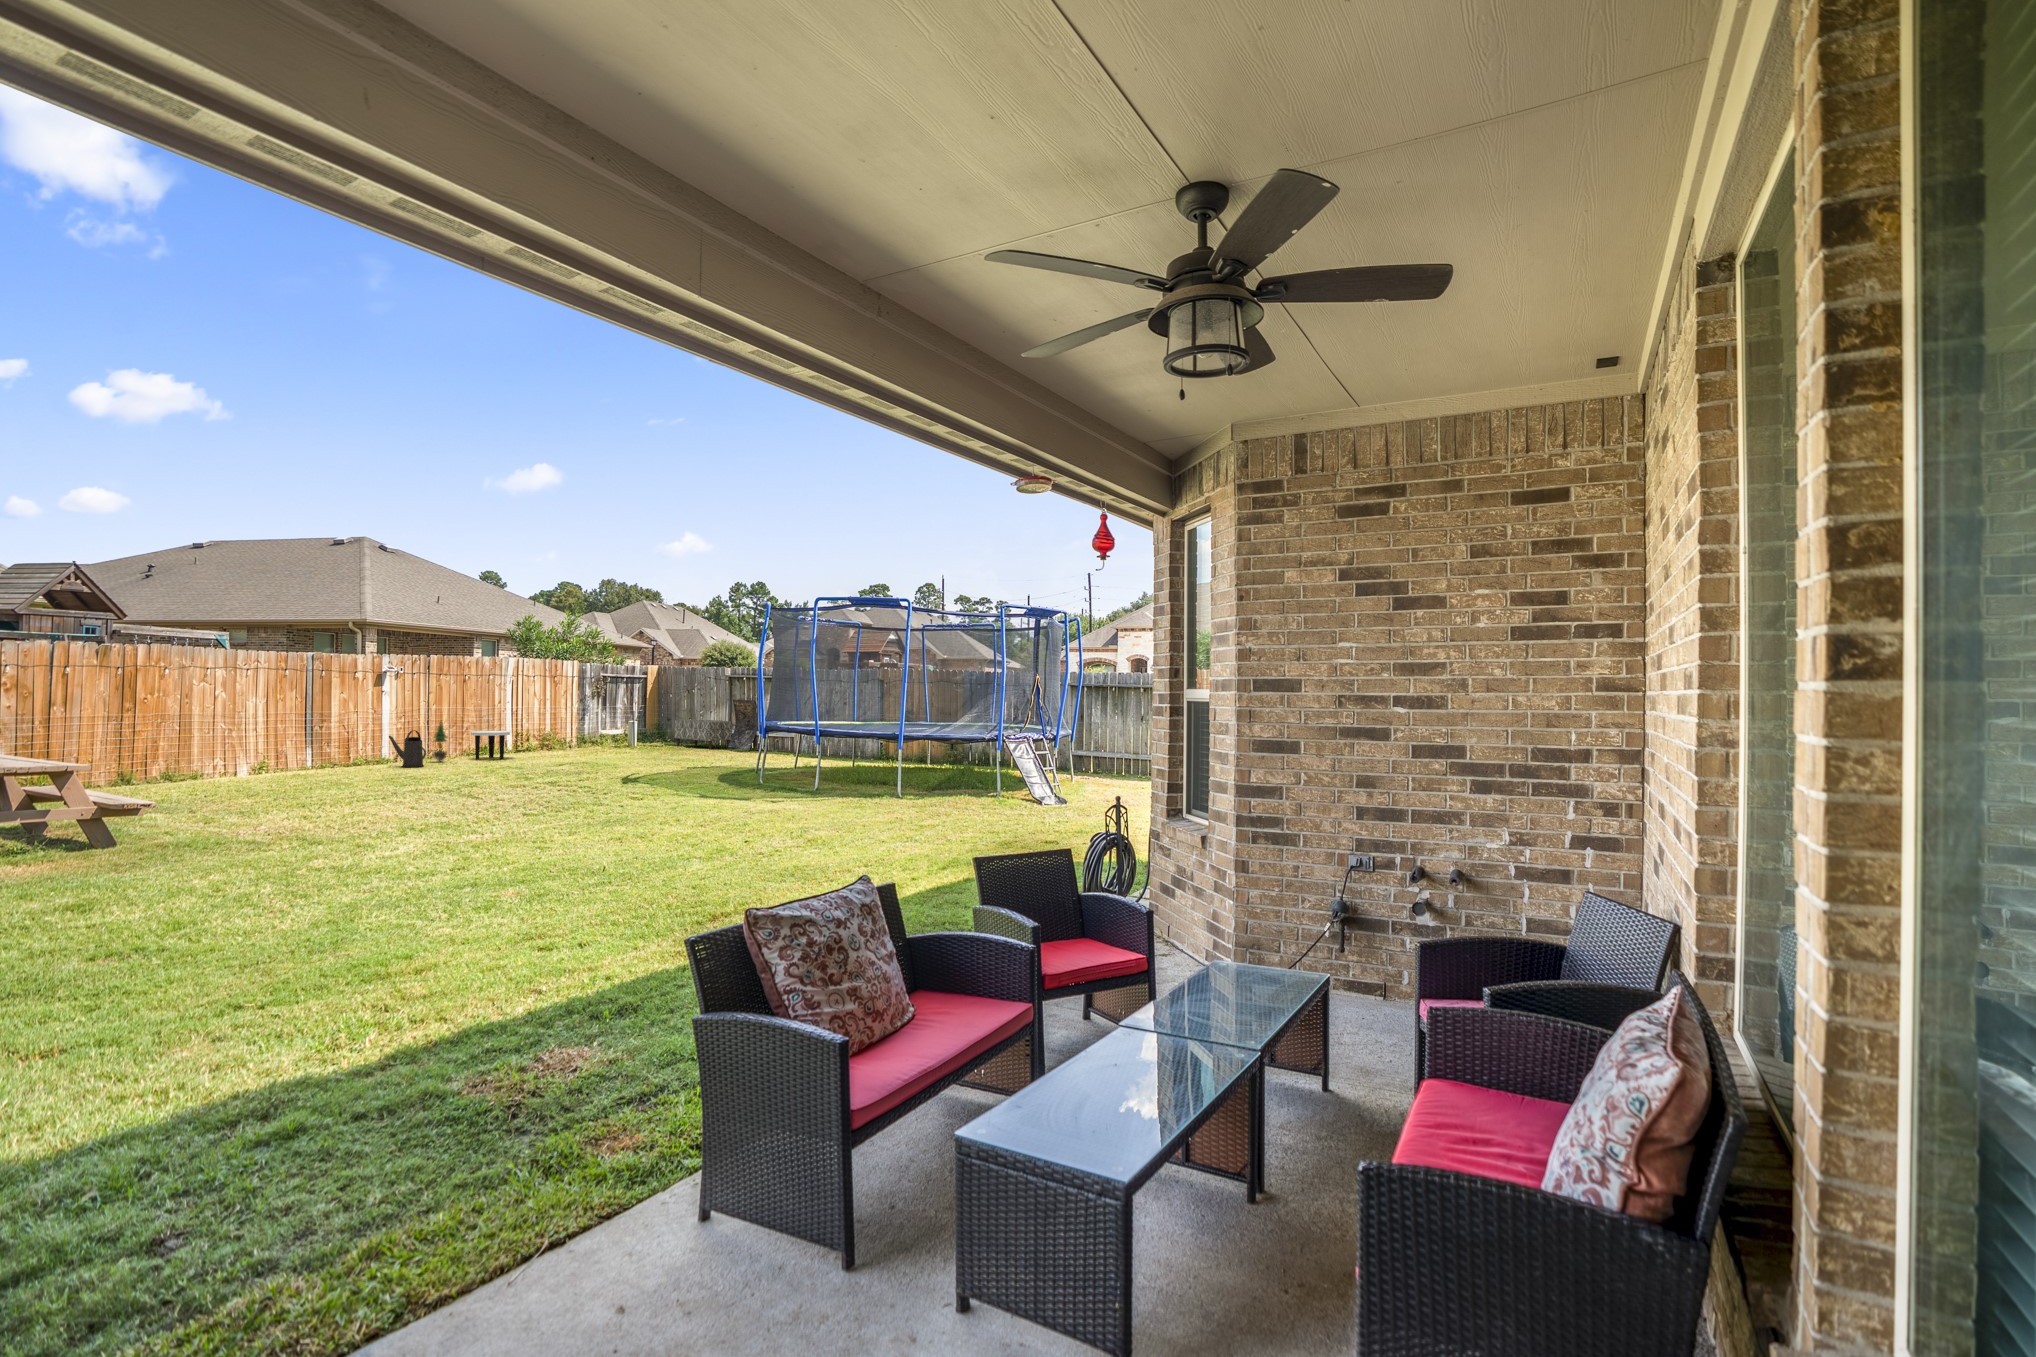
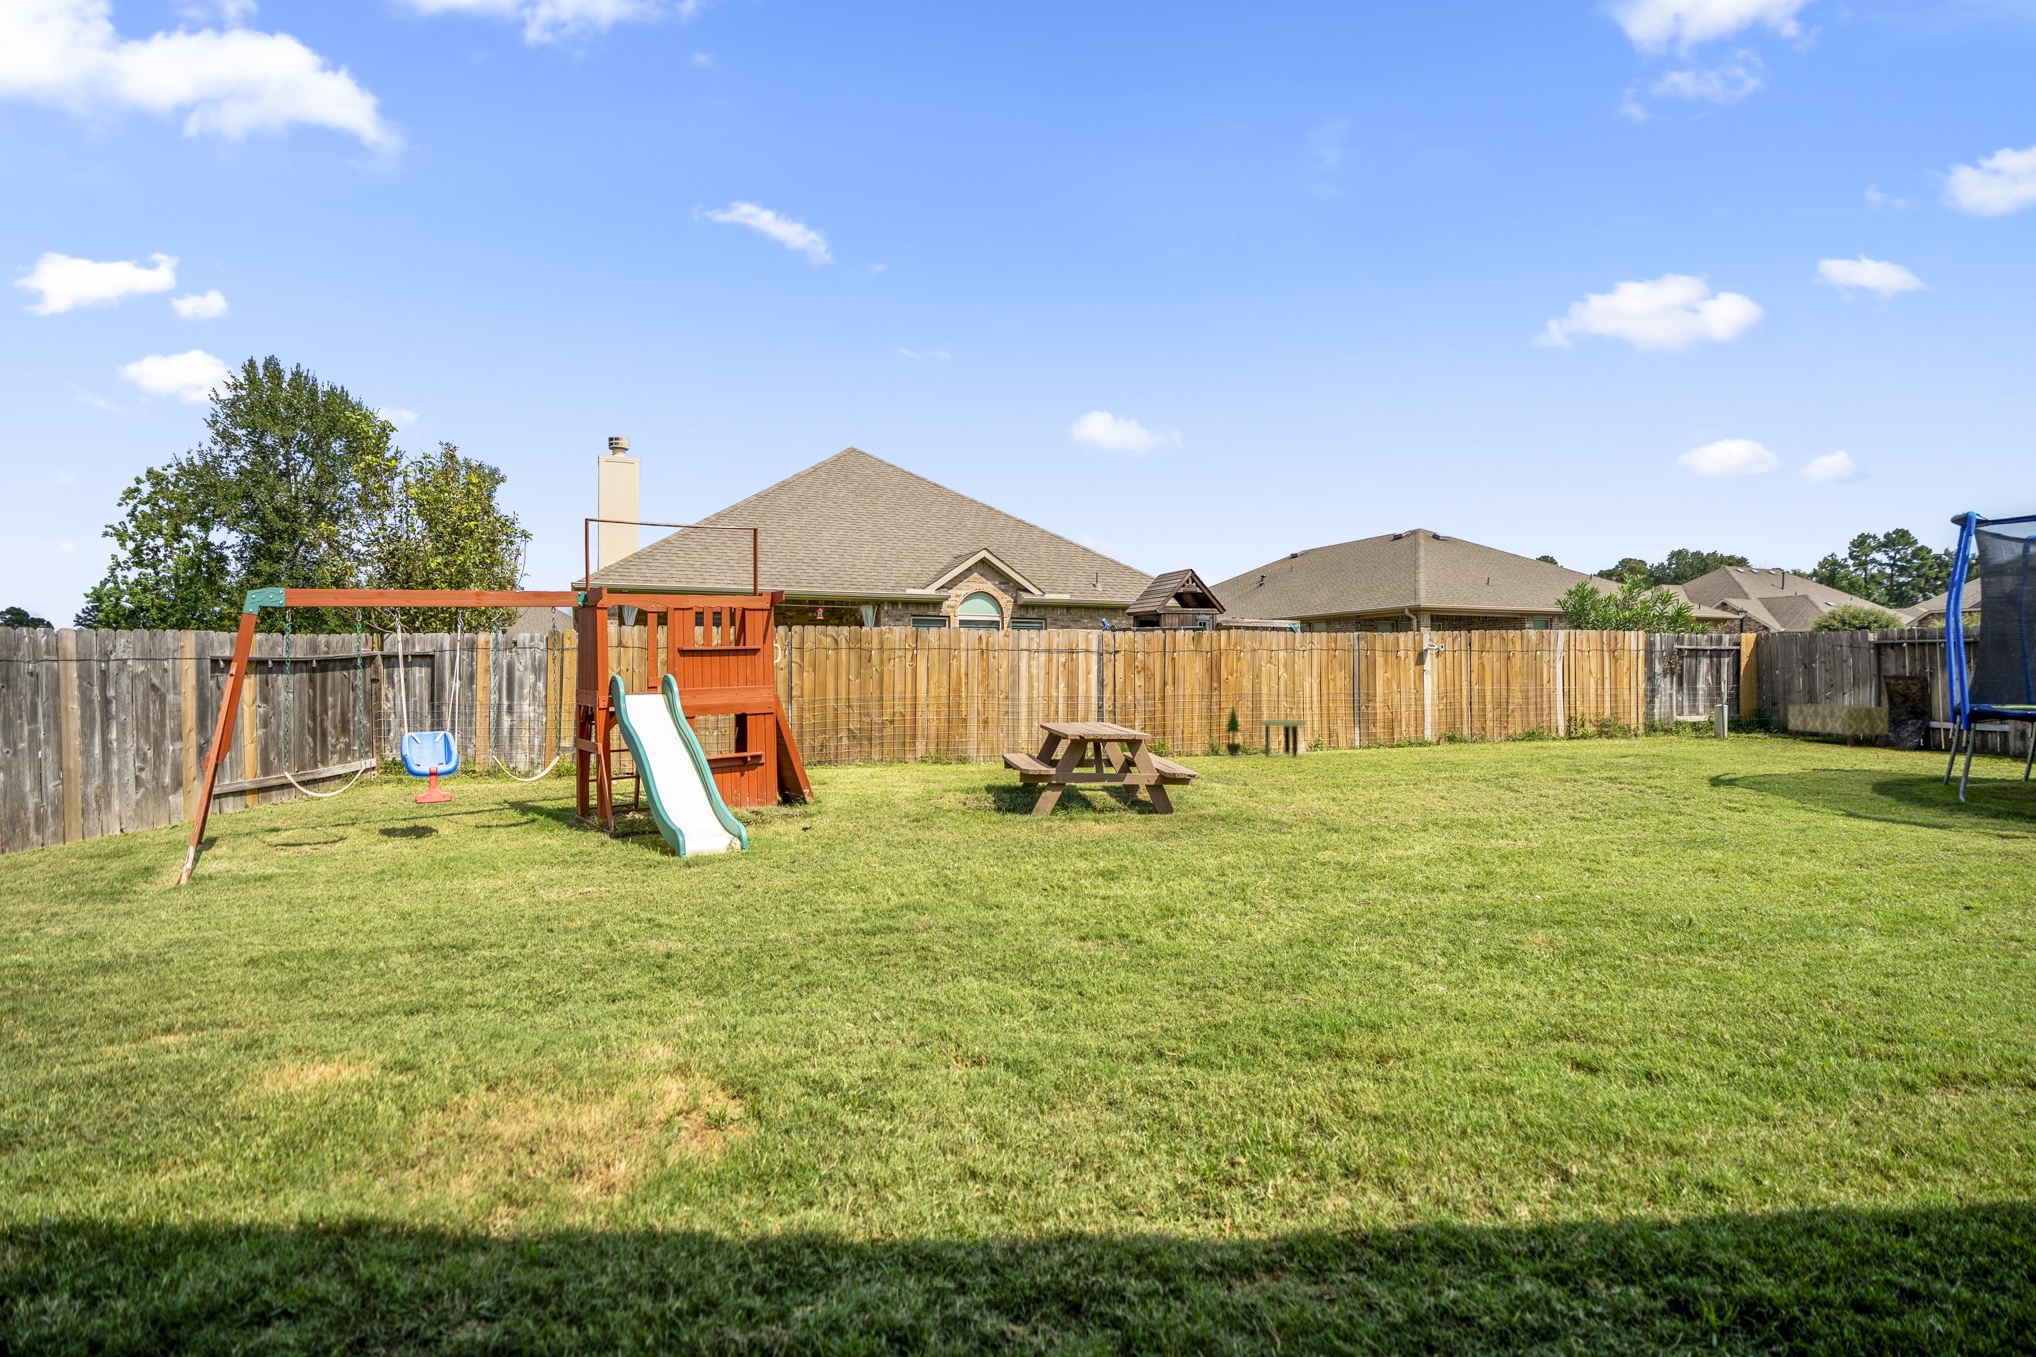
potted tree: present [434,722,447,761] -> present [1225,707,1241,755]
watering can: present [389,730,426,767] -> none [1430,712,1467,752]
side table: present [470,731,510,760] -> present [1260,720,1306,757]

